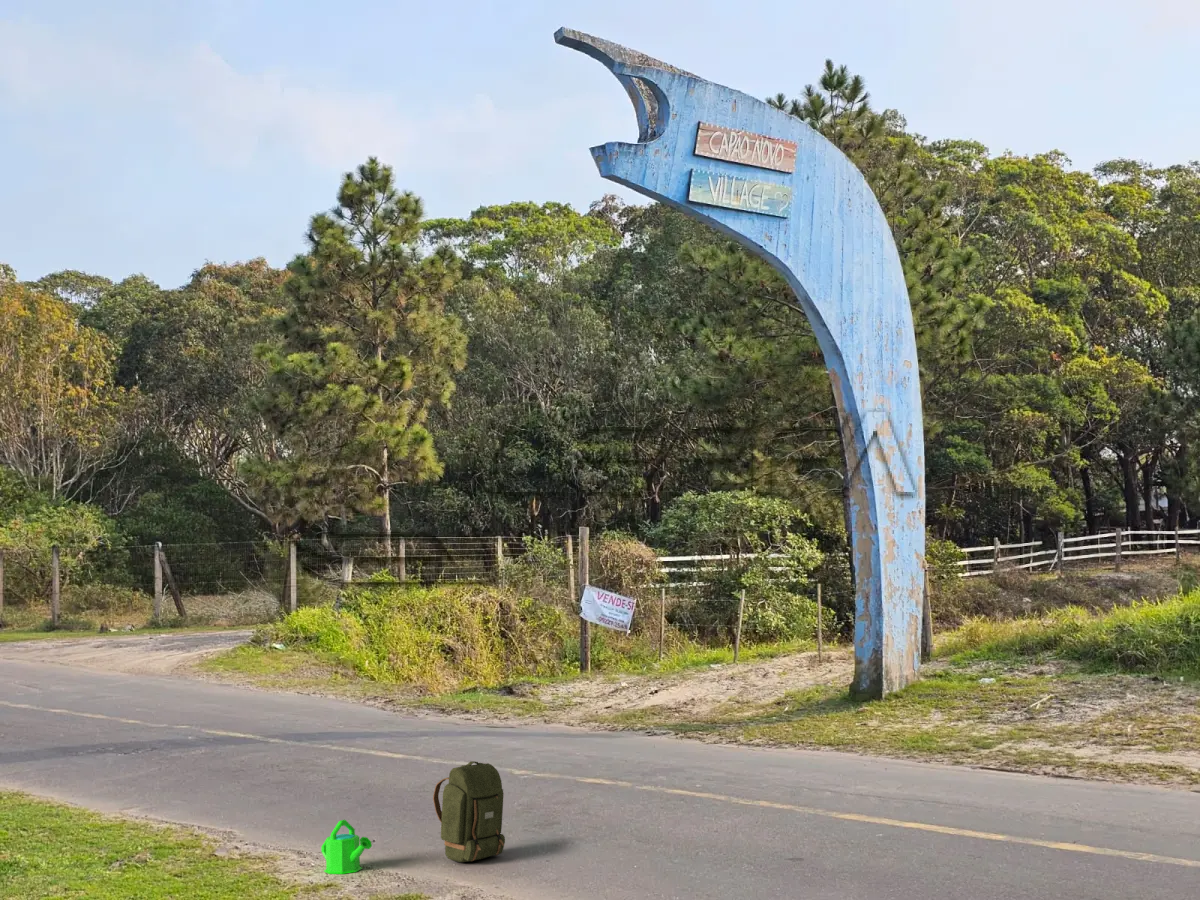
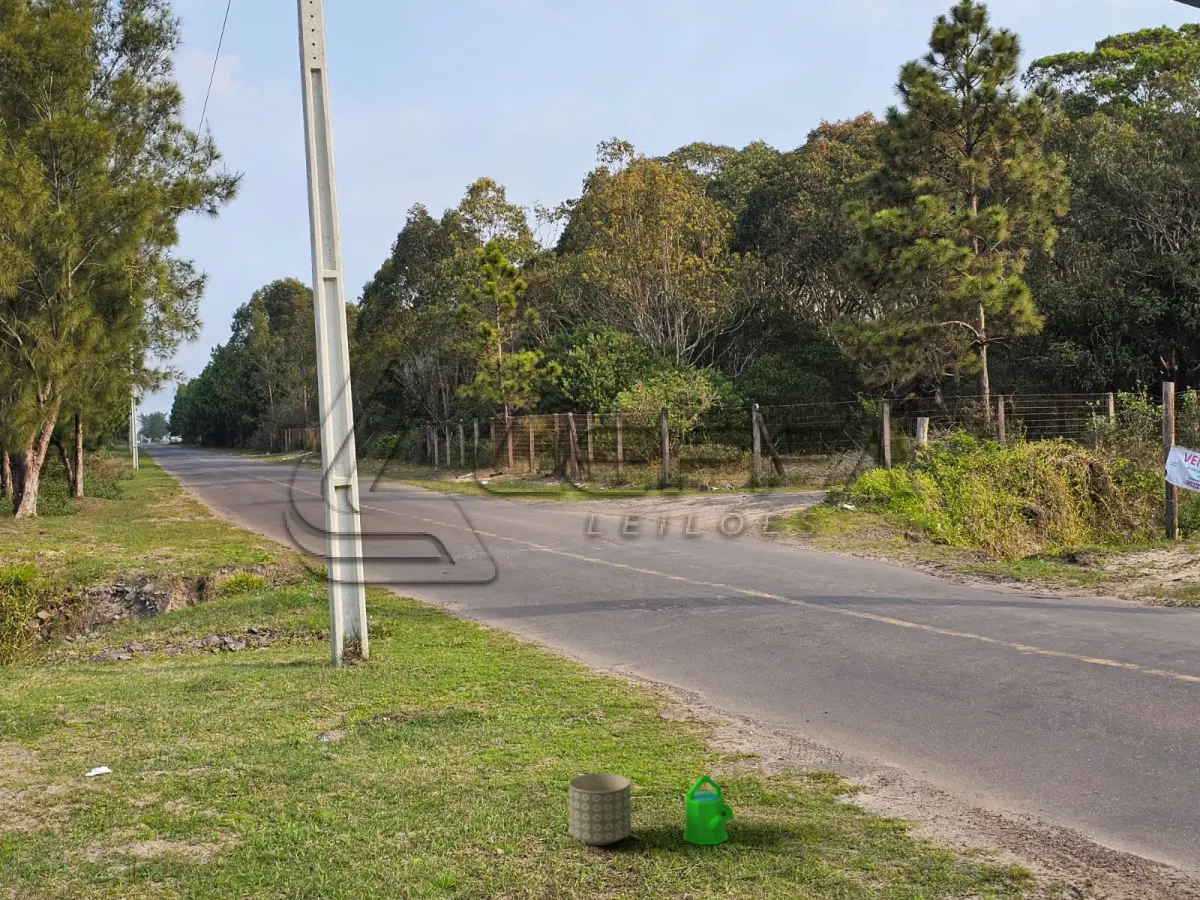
backpack: present [433,761,505,862] -> none [823,724,919,859]
planter: none [235,829,288,886] -> present [569,773,631,846]

